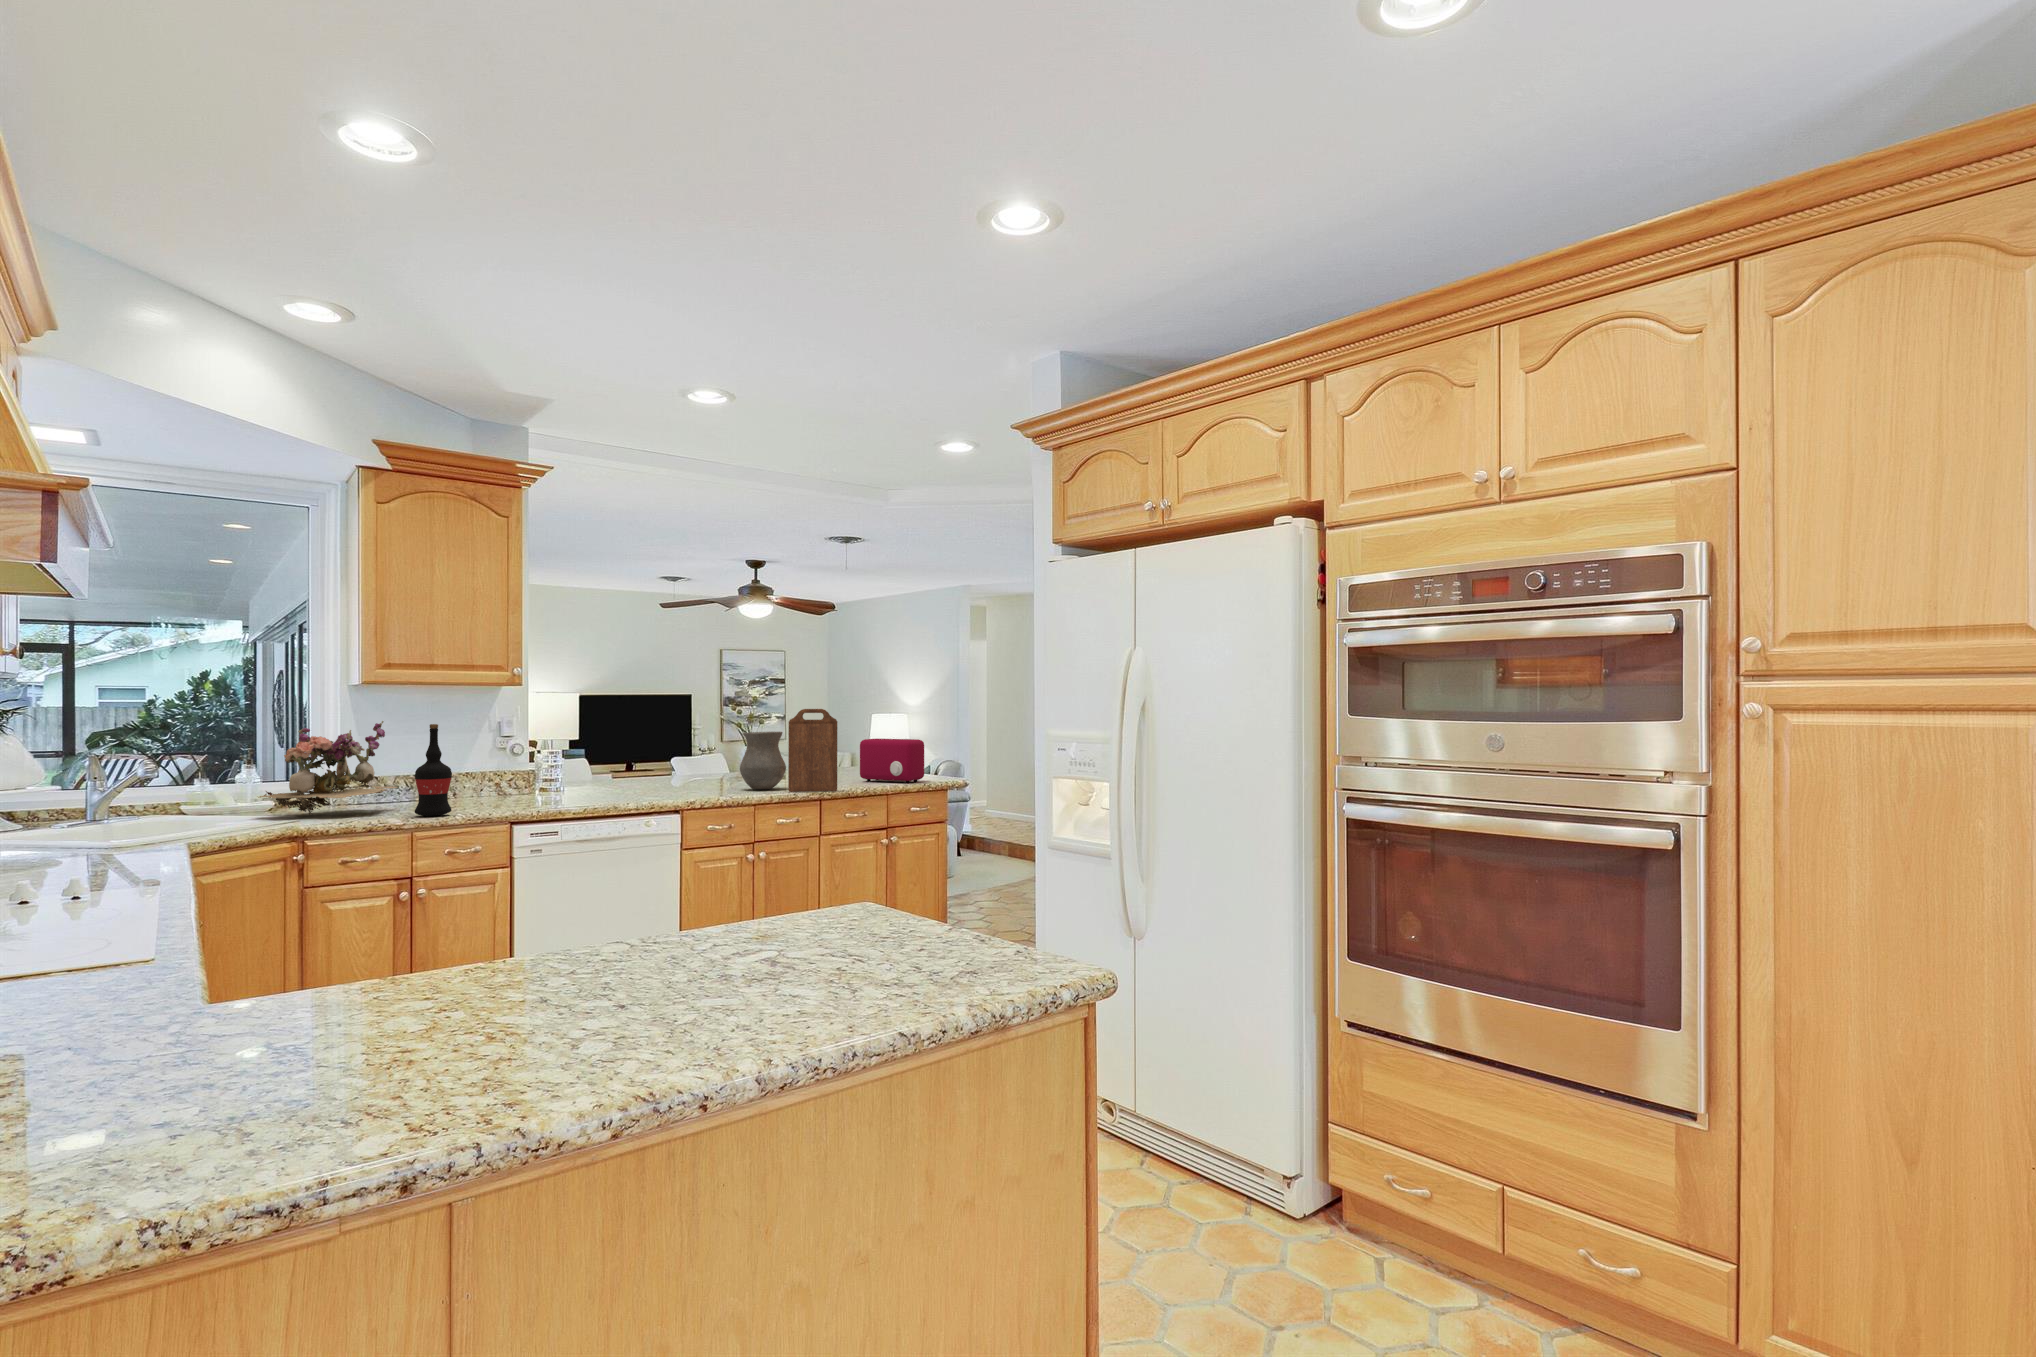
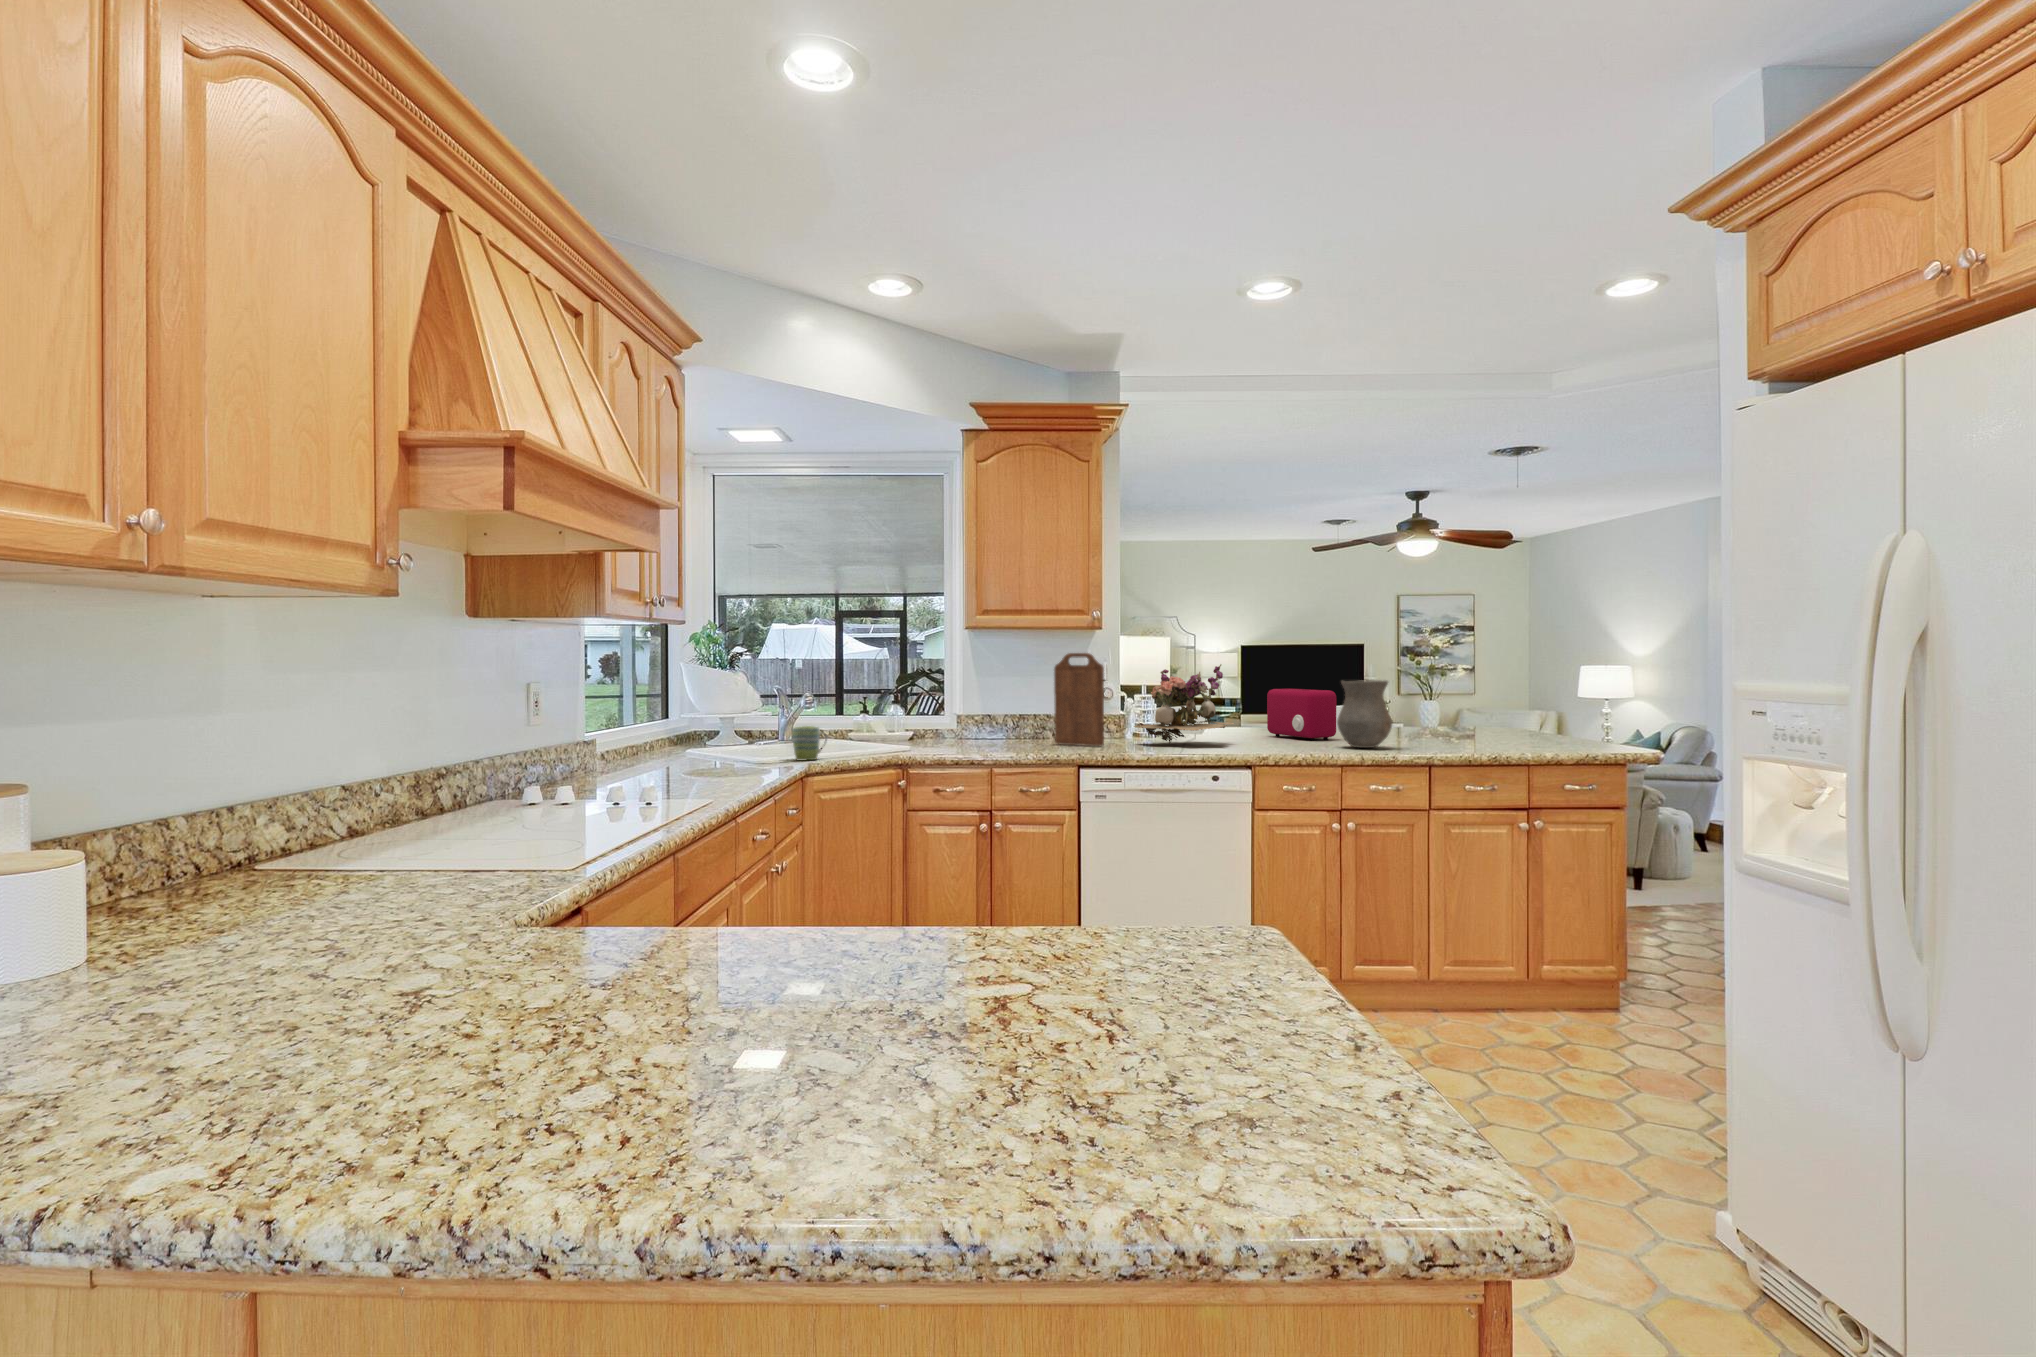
cutting board: present [788,709,837,792] -> present [1054,653,1104,746]
flower arrangement: present [258,721,398,814] -> present [1134,664,1234,743]
wine bottle: present [415,724,452,816] -> none [992,666,1023,754]
toaster: present [860,739,924,783] -> present [1267,689,1336,741]
mug: none [161,798,210,839] -> present [792,726,827,760]

